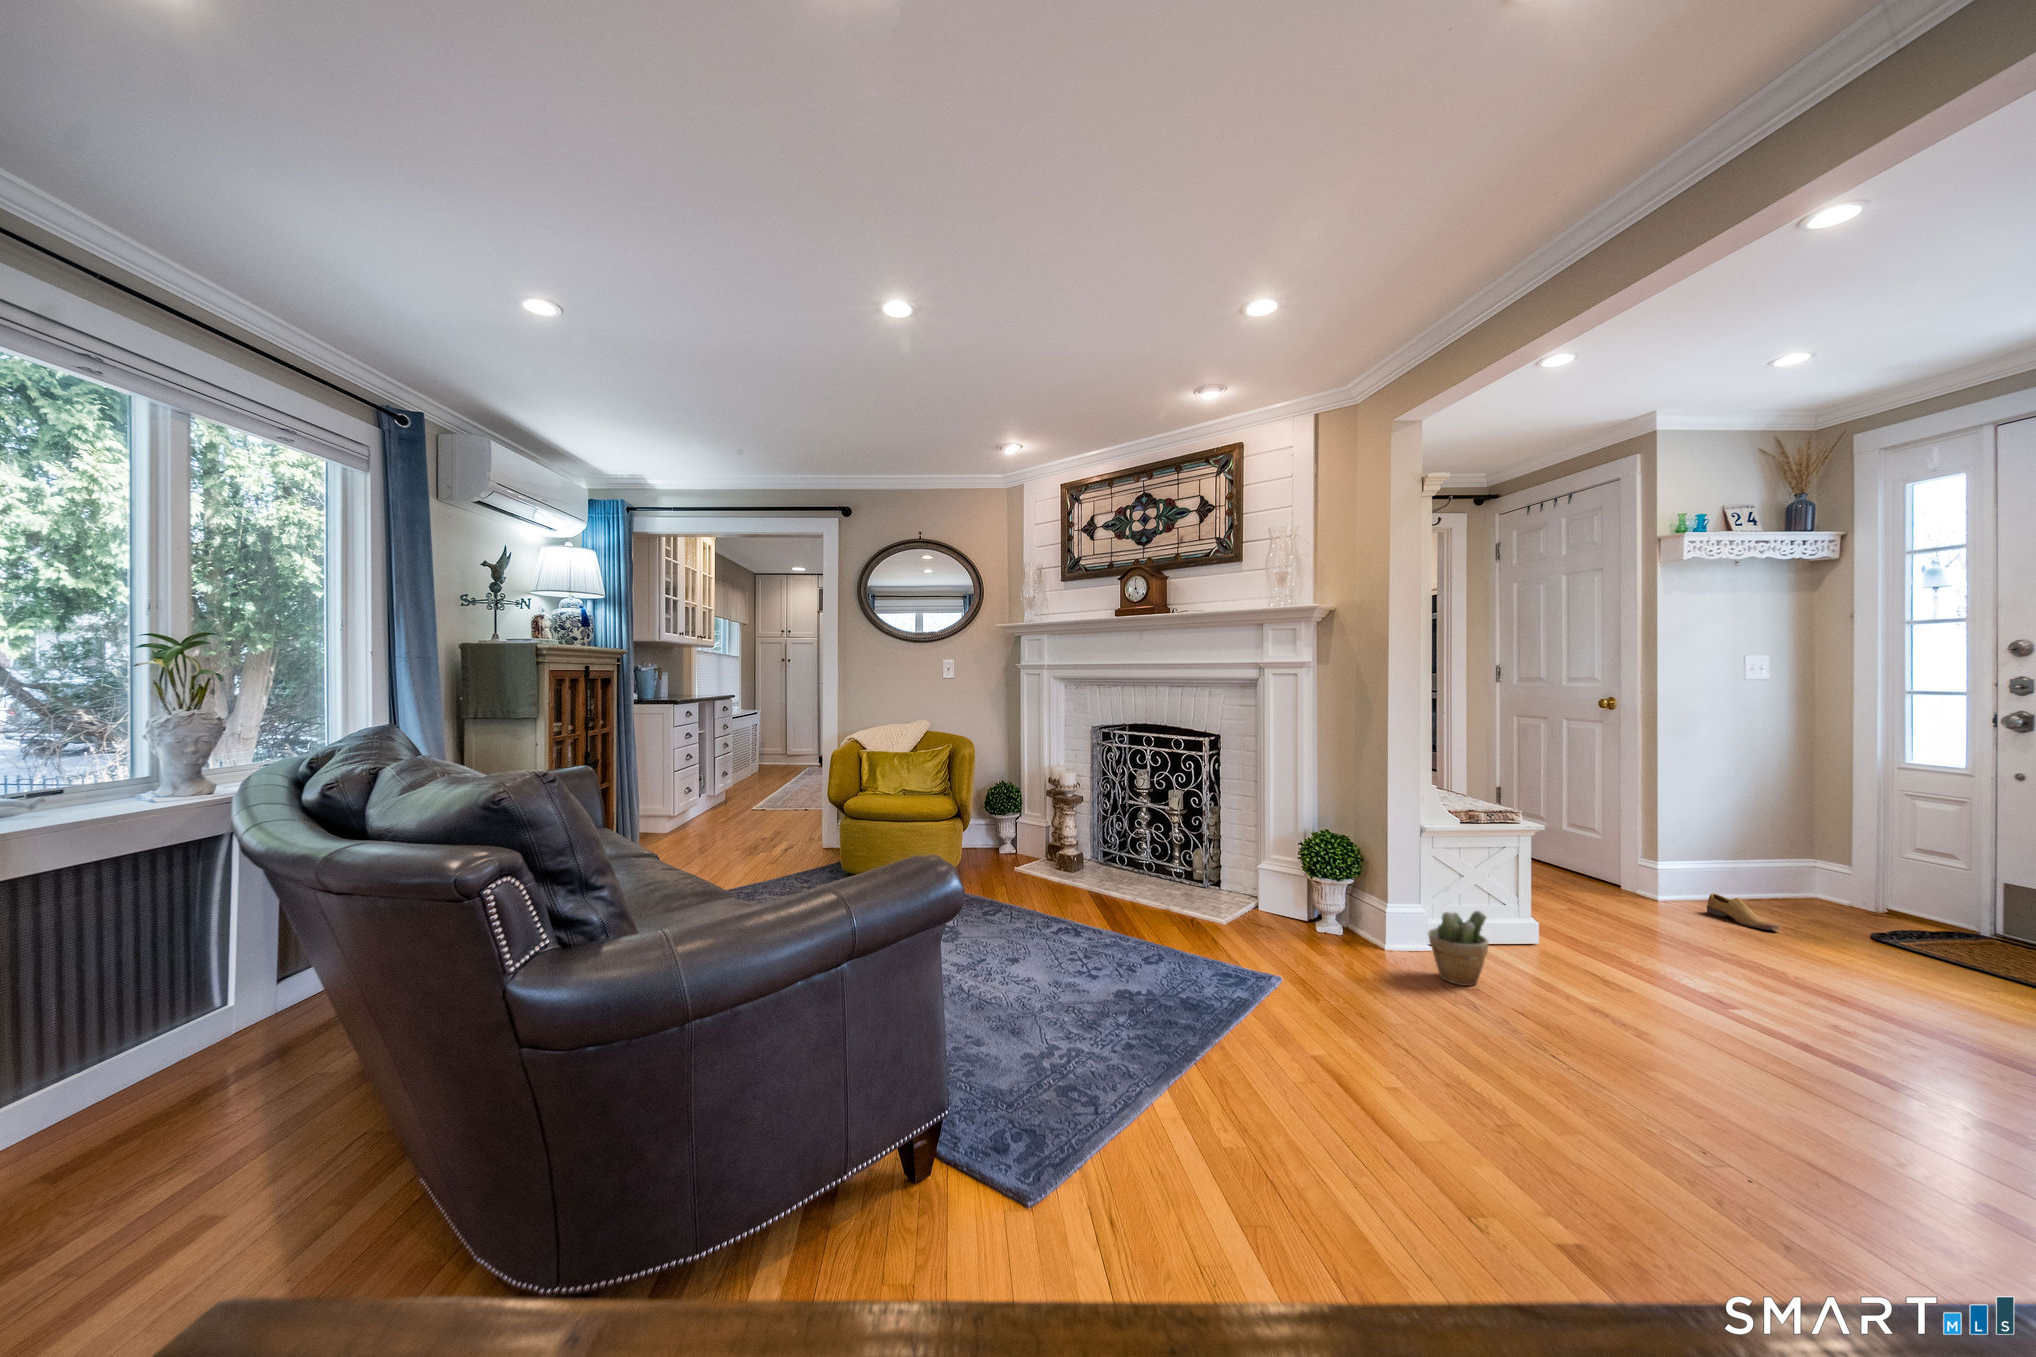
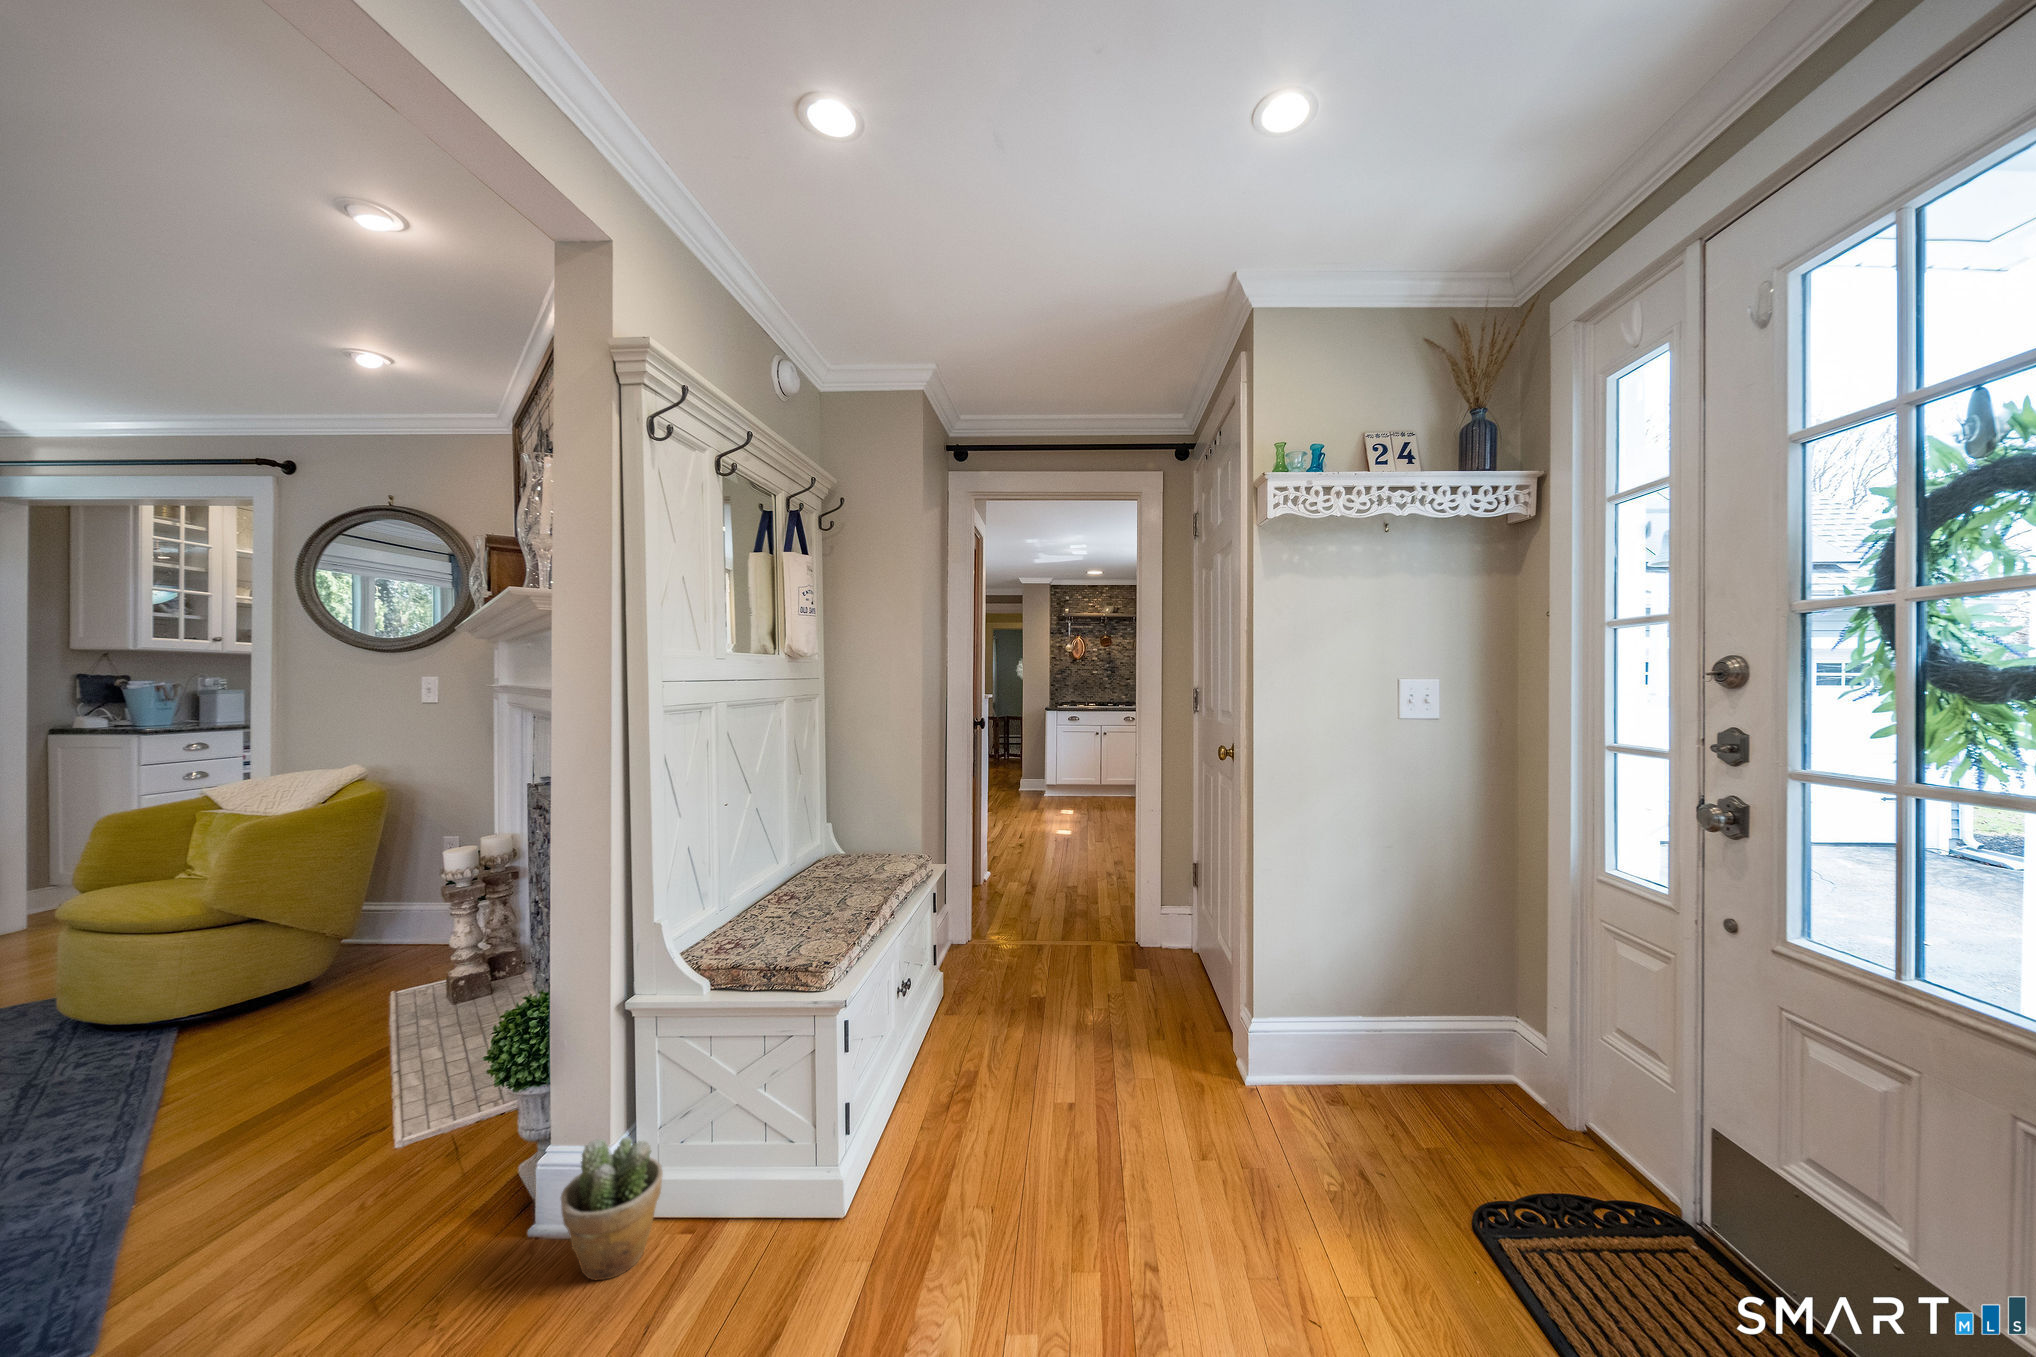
shoe: present [1707,893,1780,930] -> none [1308,1062,1362,1147]

